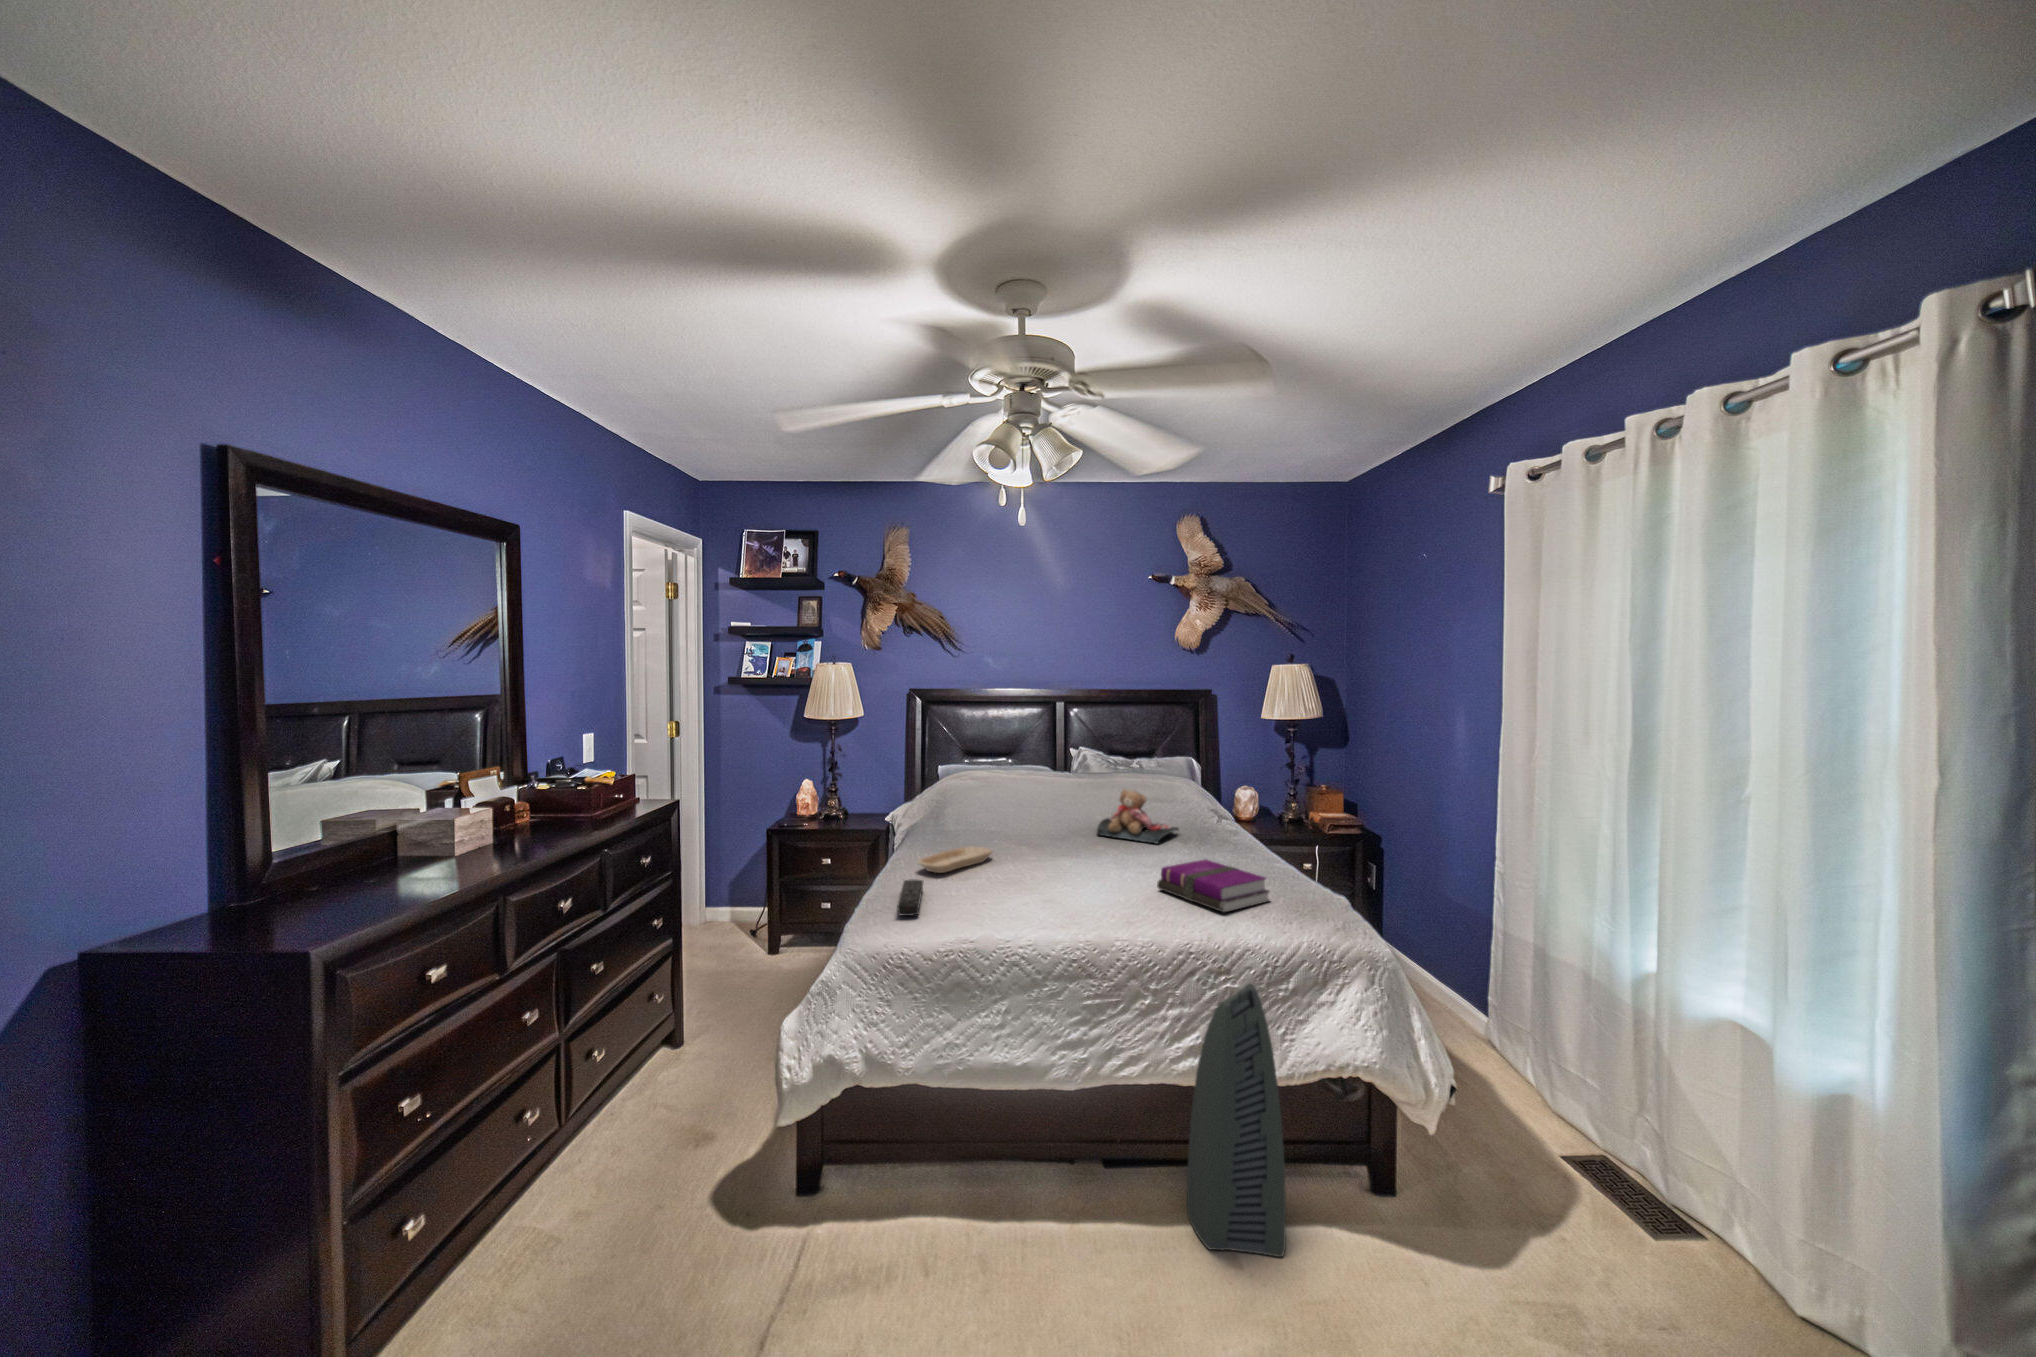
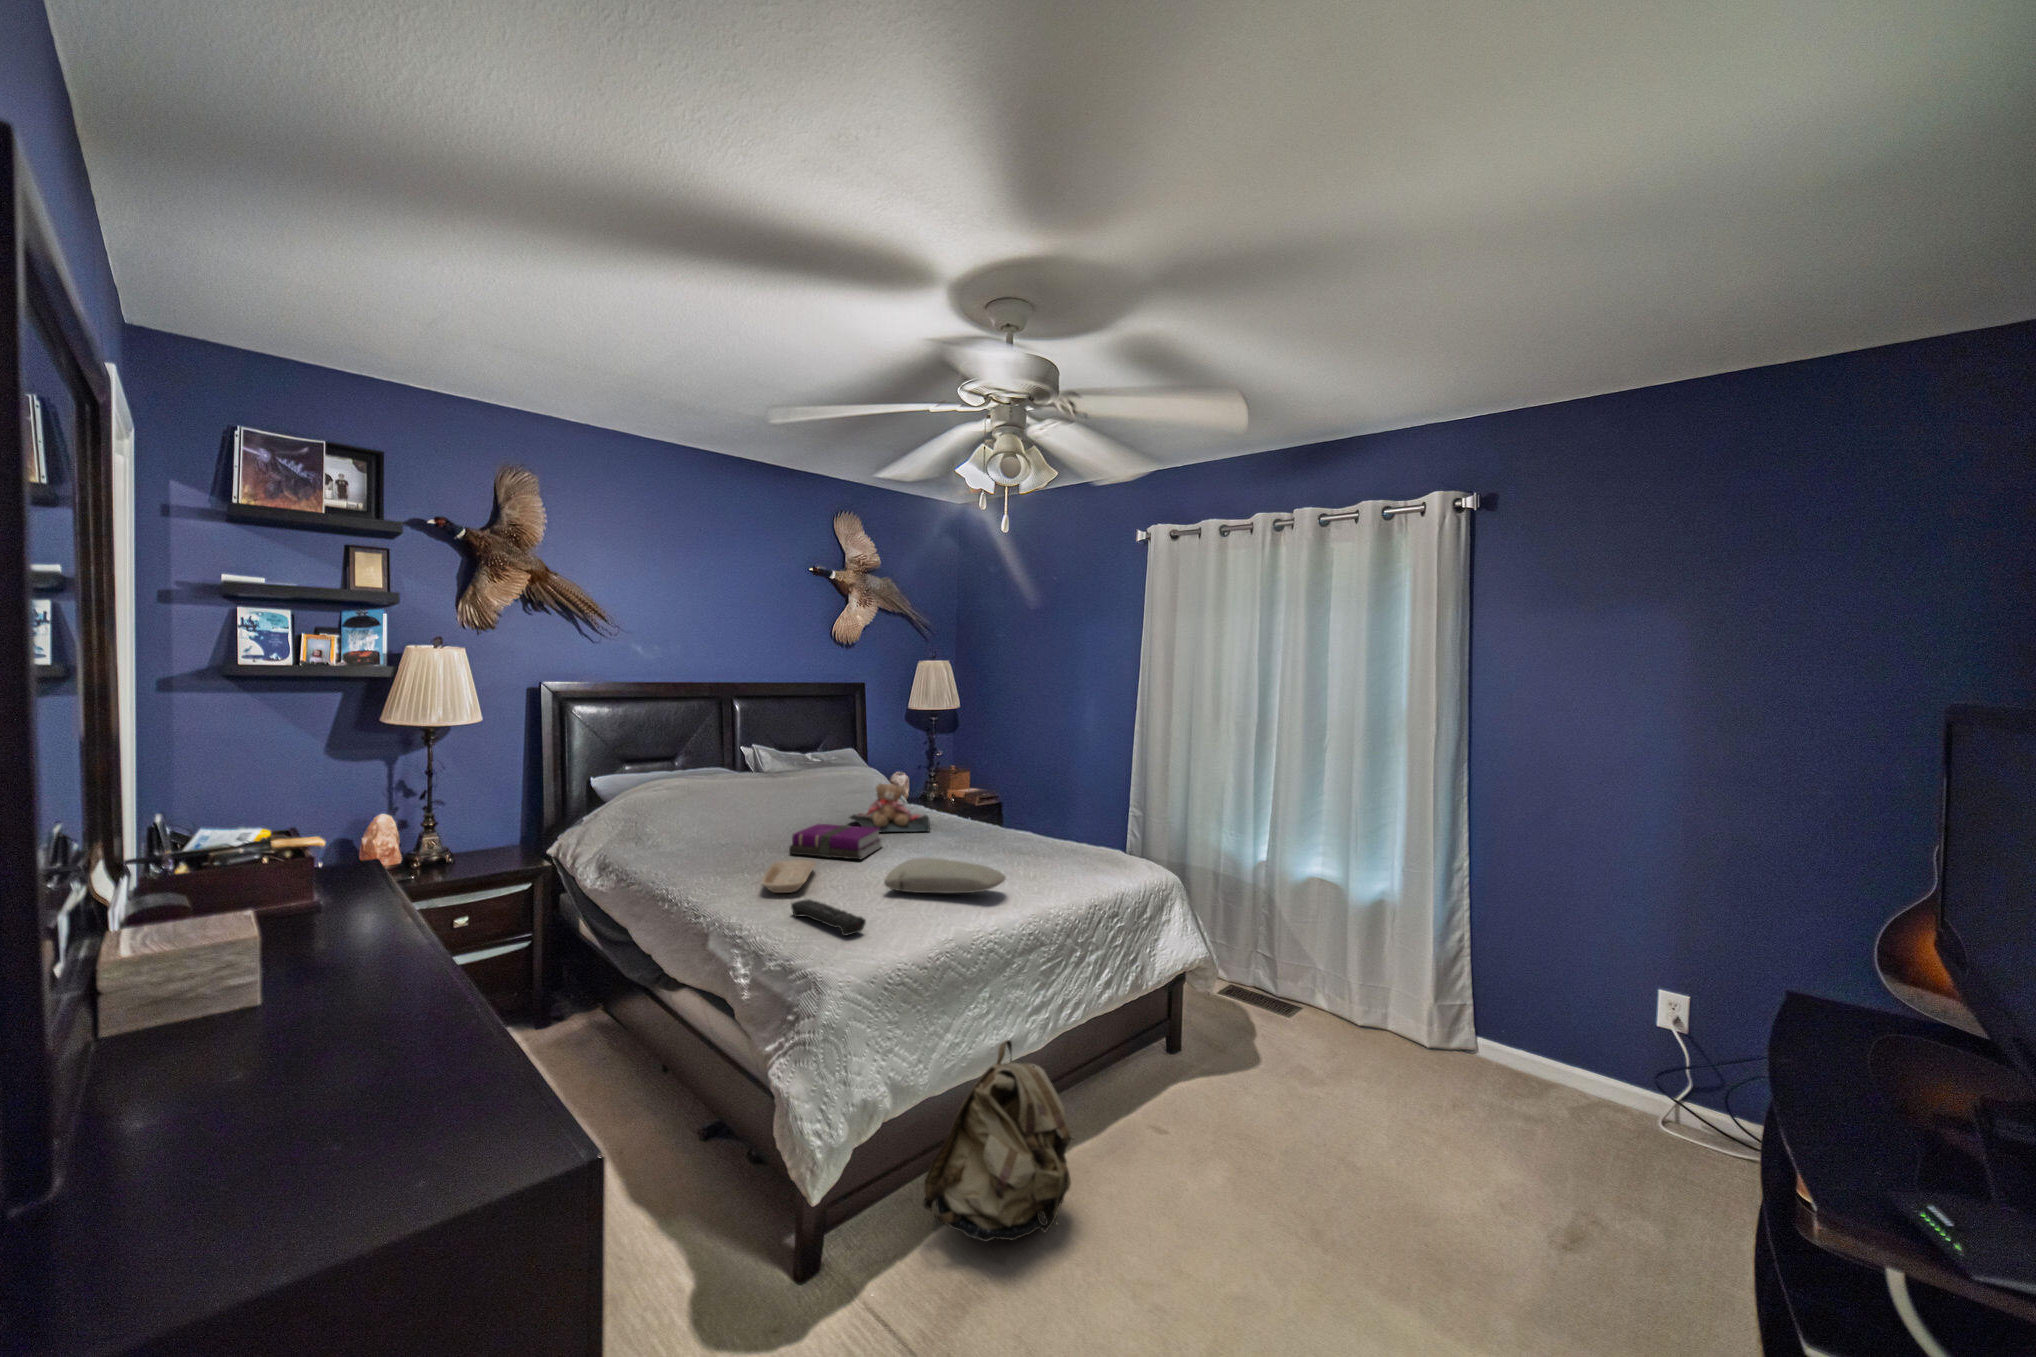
notebook: present [1157,859,1269,912] -> present [789,824,882,859]
pillow: none [997,863,1100,907] -> present [884,857,1006,893]
air purifier: present [1187,984,1286,1257] -> none [1093,918,1188,1135]
backpack: none [889,1058,1040,1271] -> present [924,1040,1073,1241]

